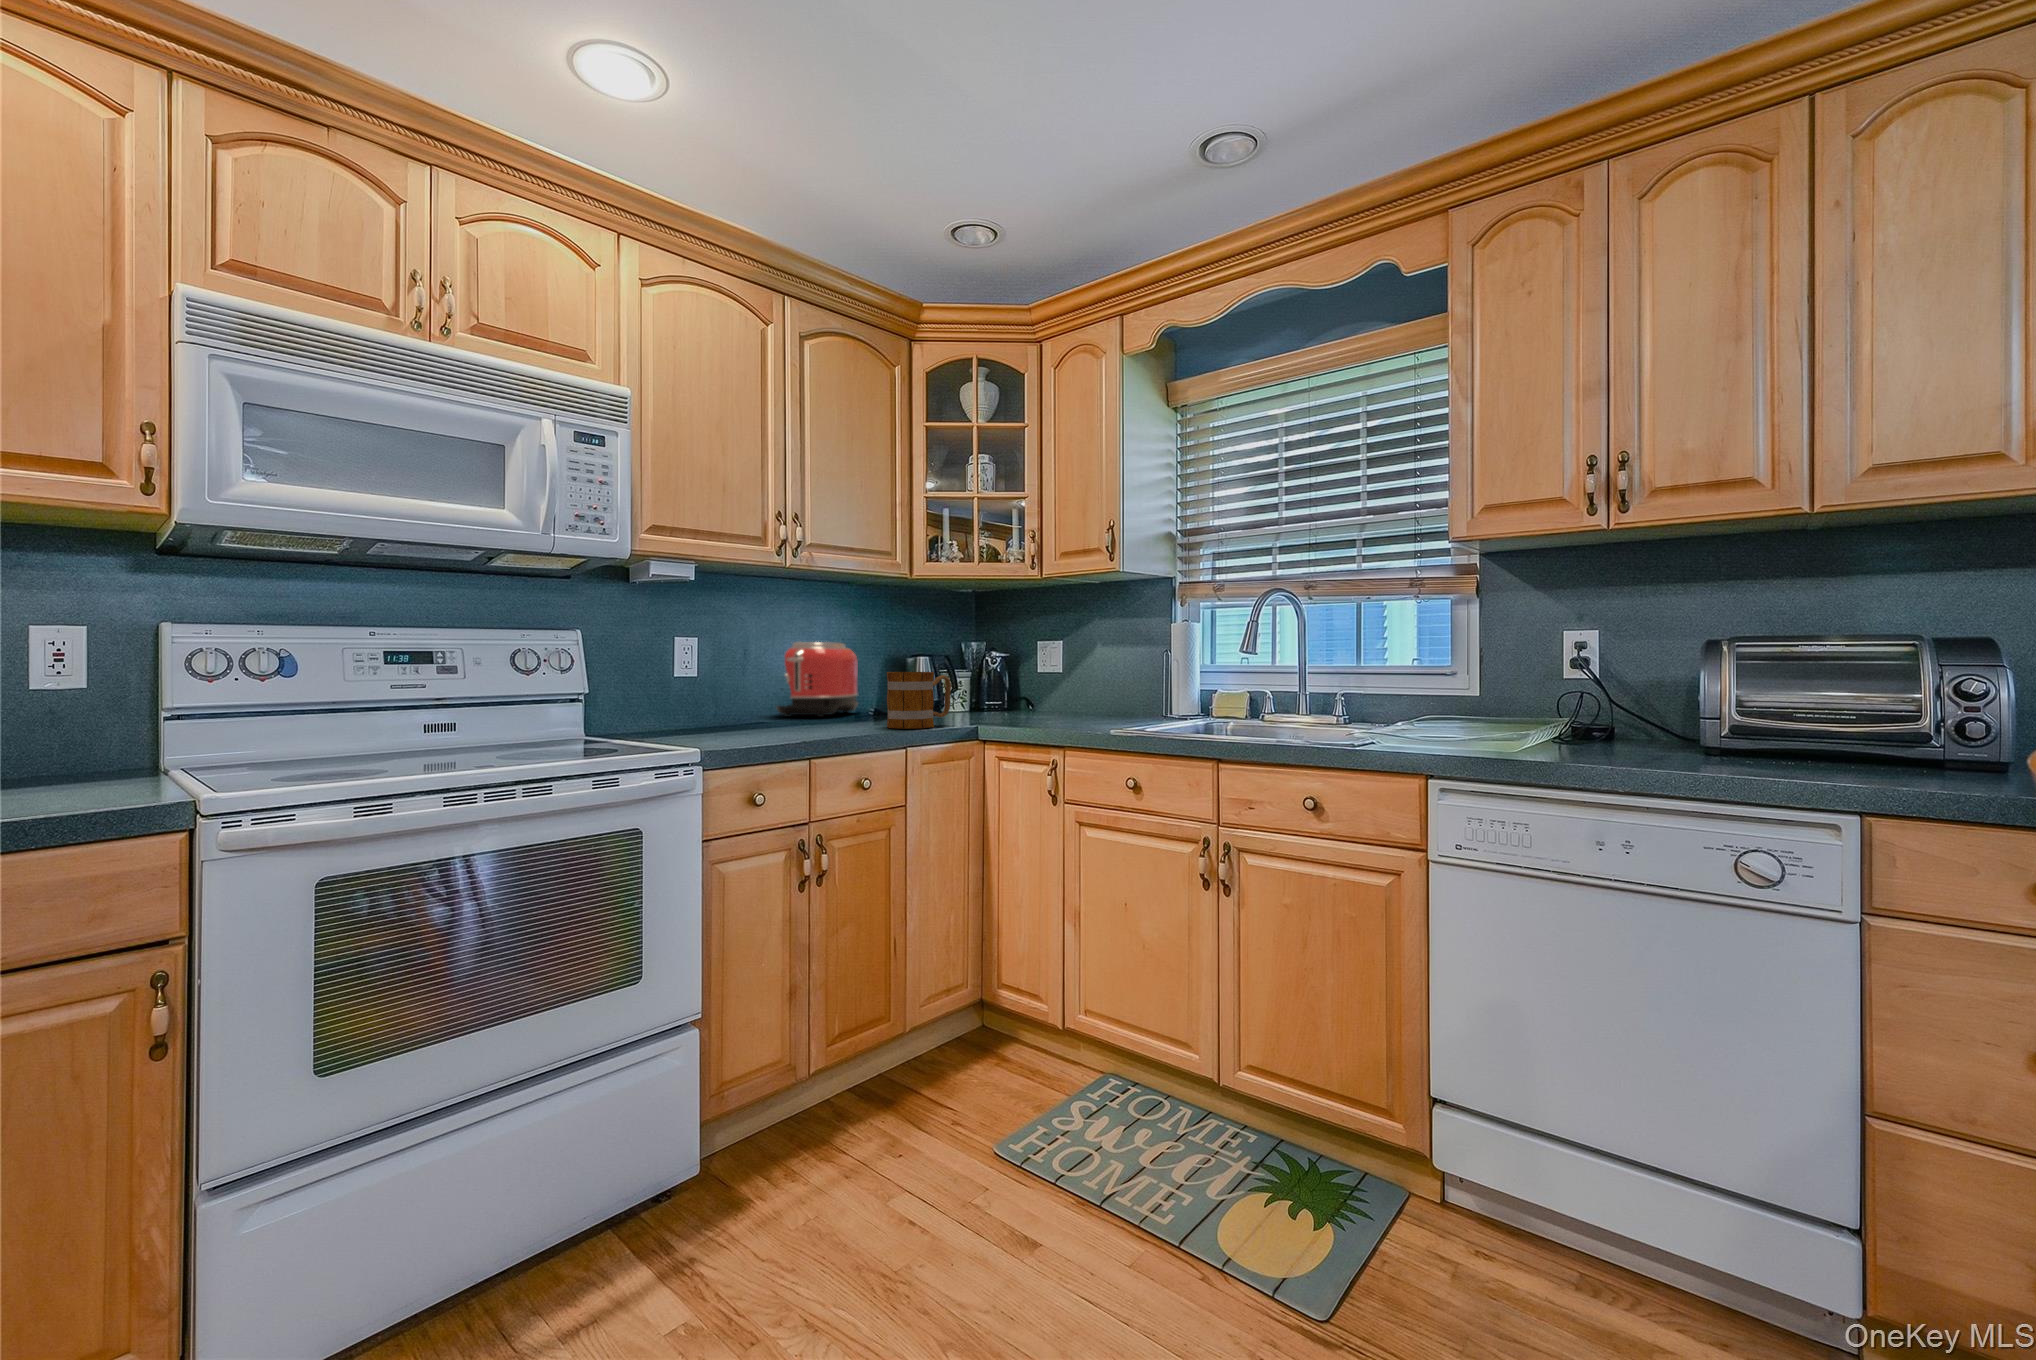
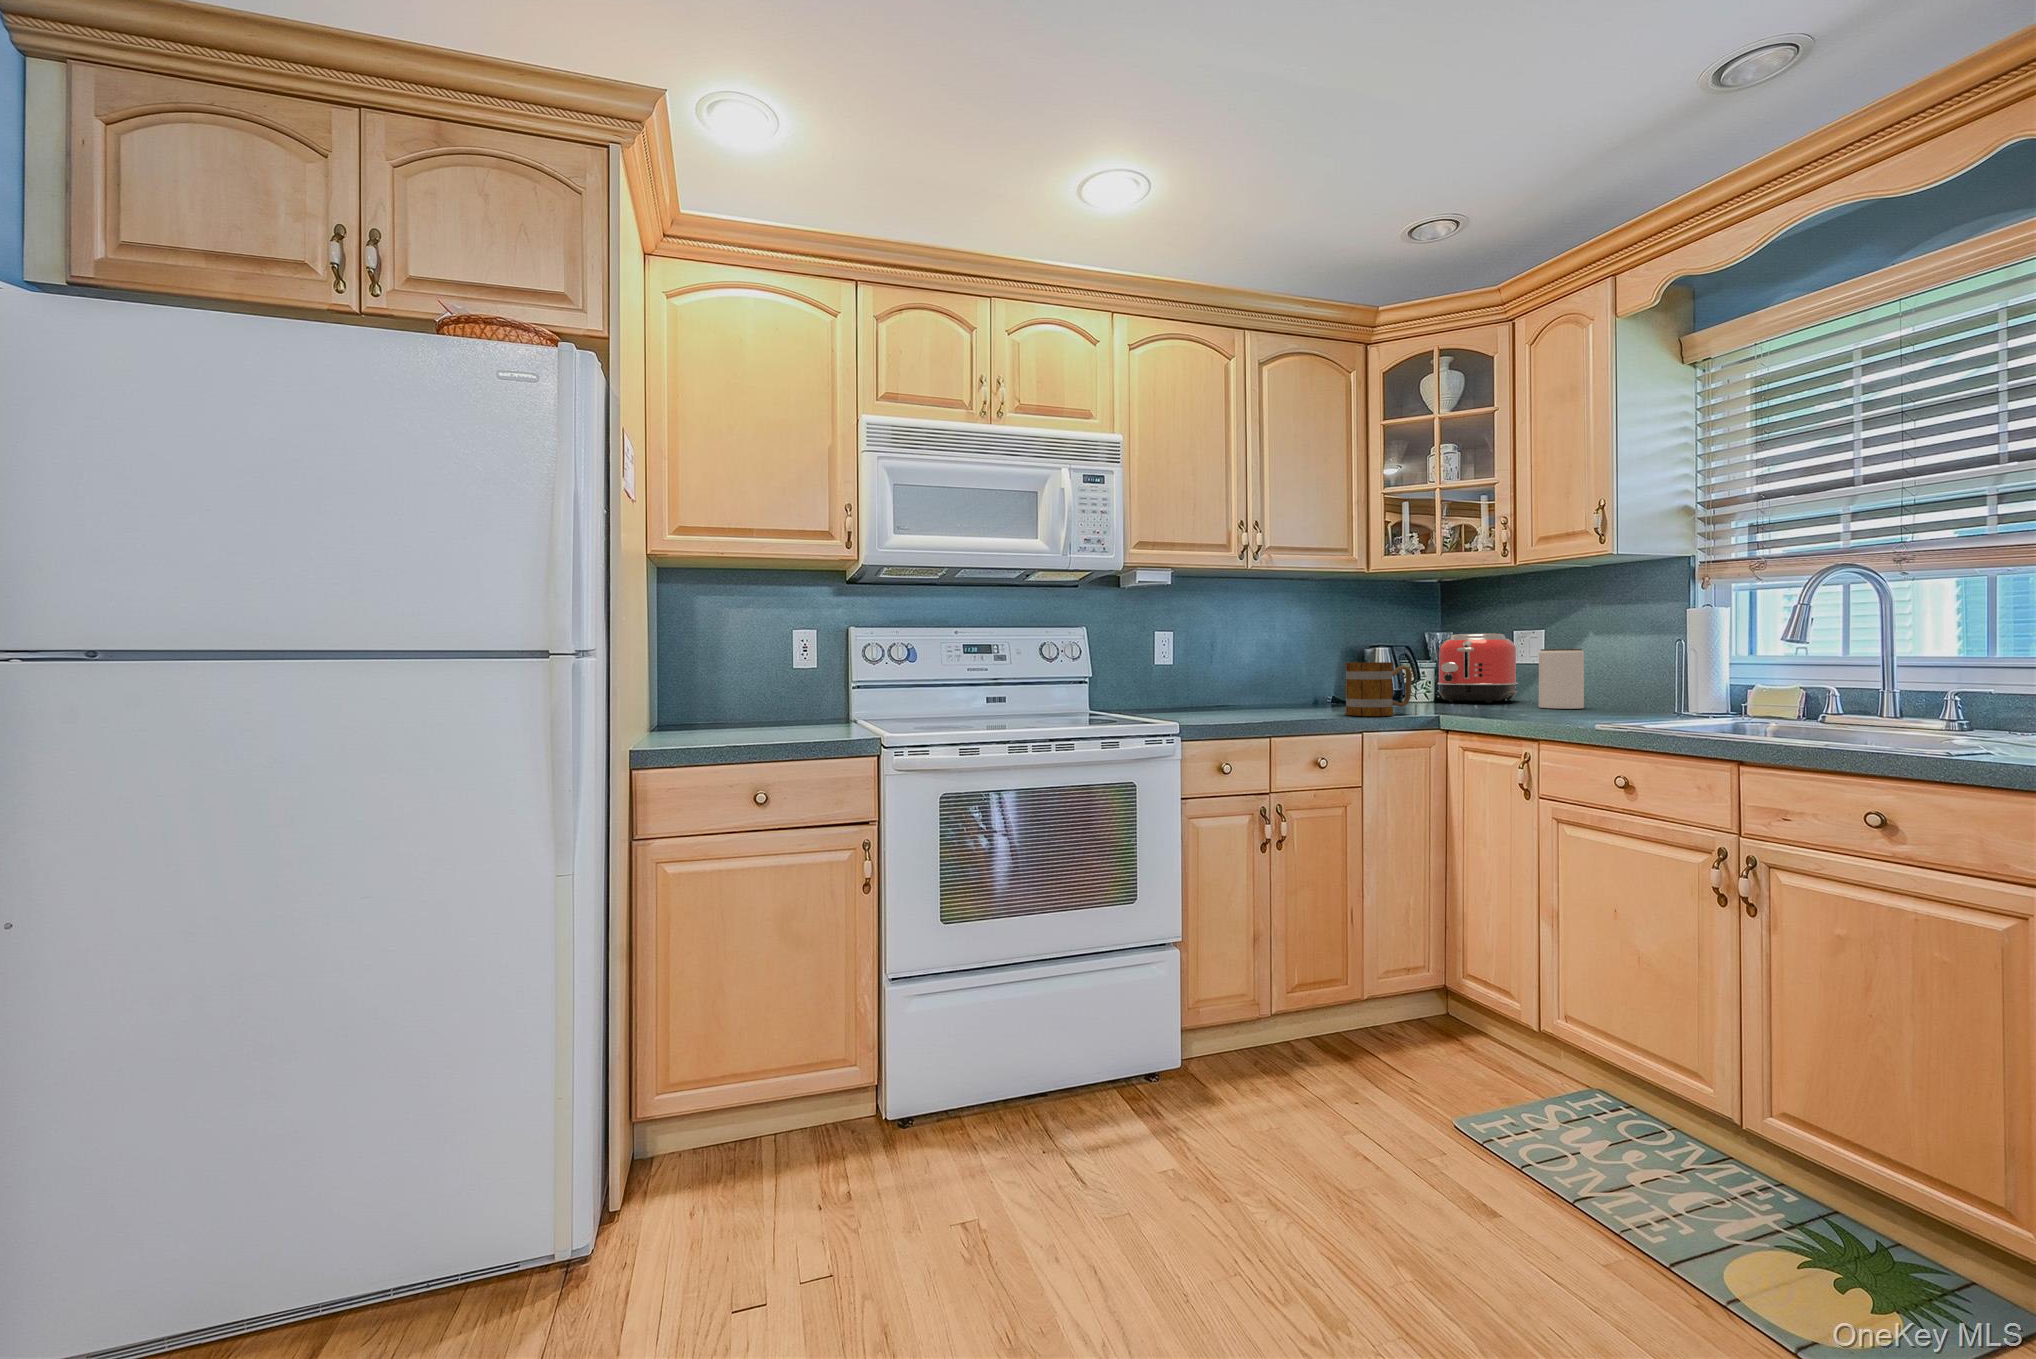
toaster: present [775,642,858,717] -> present [1437,634,1518,703]
jar: none [1058,659,1094,715] -> present [1539,649,1584,709]

